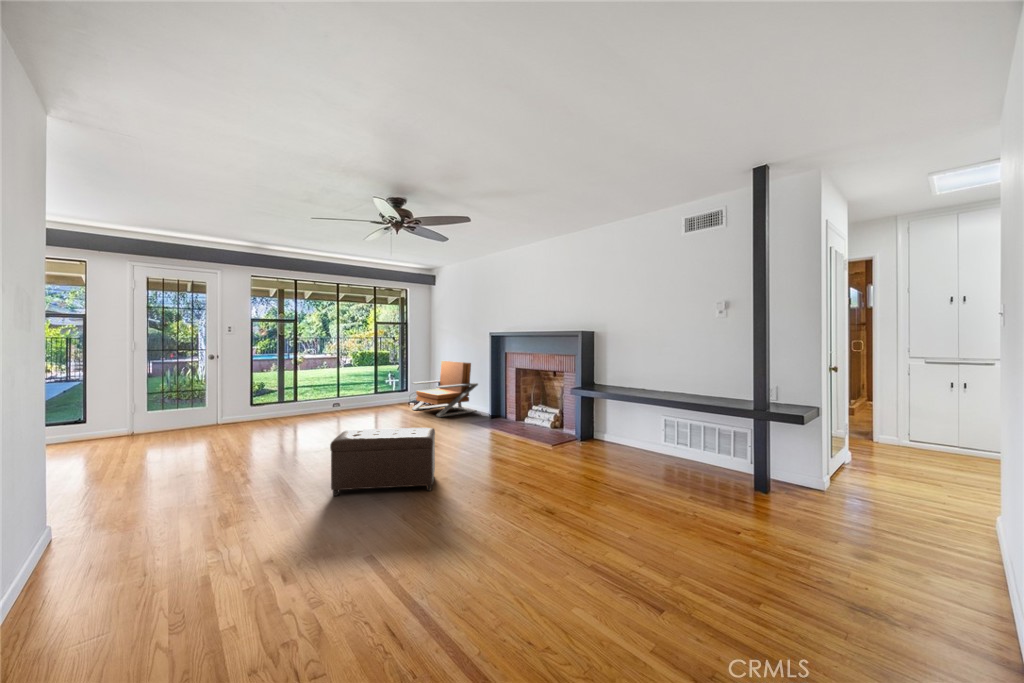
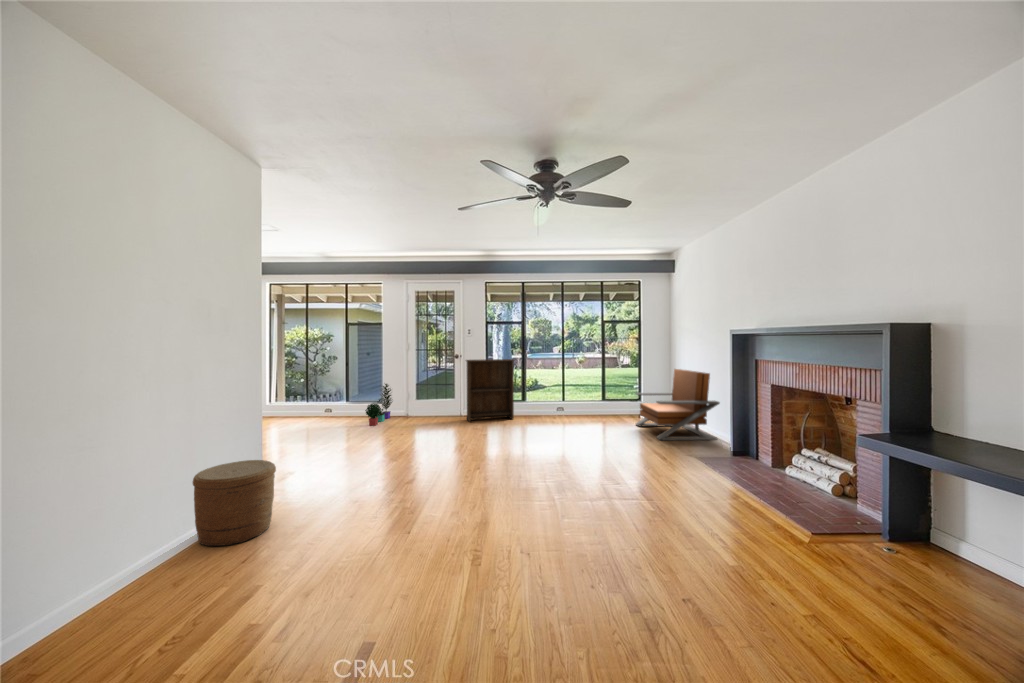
bookshelf: none [229,357,291,428] -> present [466,359,514,422]
potted plant: none [76,393,111,451] -> present [365,384,392,426]
ottoman: present [330,428,435,496] -> none [436,449,570,562]
woven basket: none [39,474,149,576] -> present [193,460,276,546]

